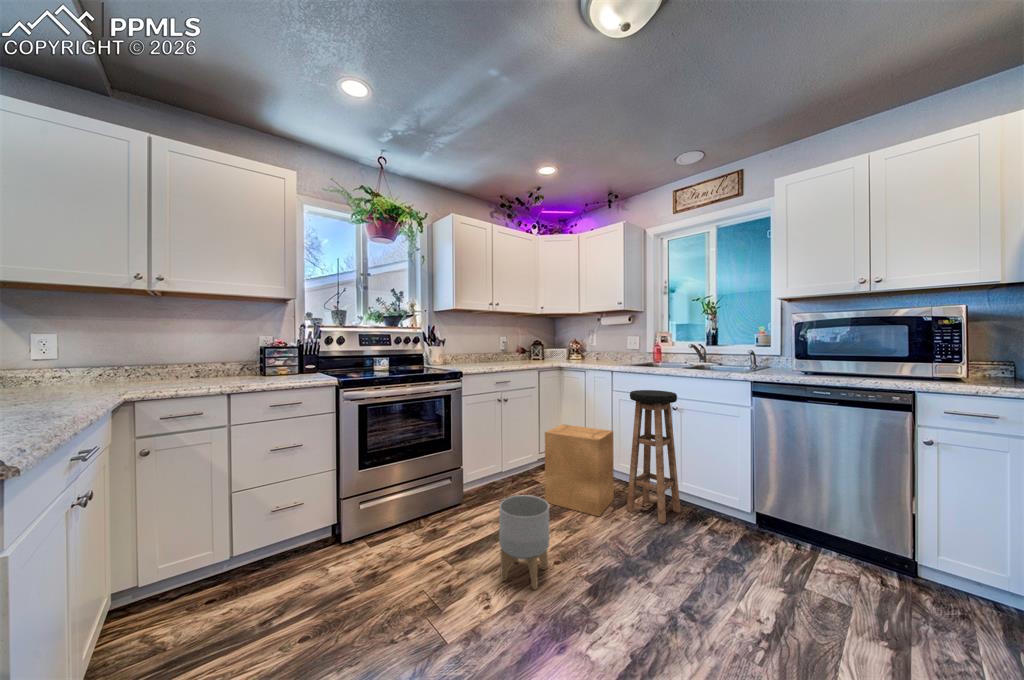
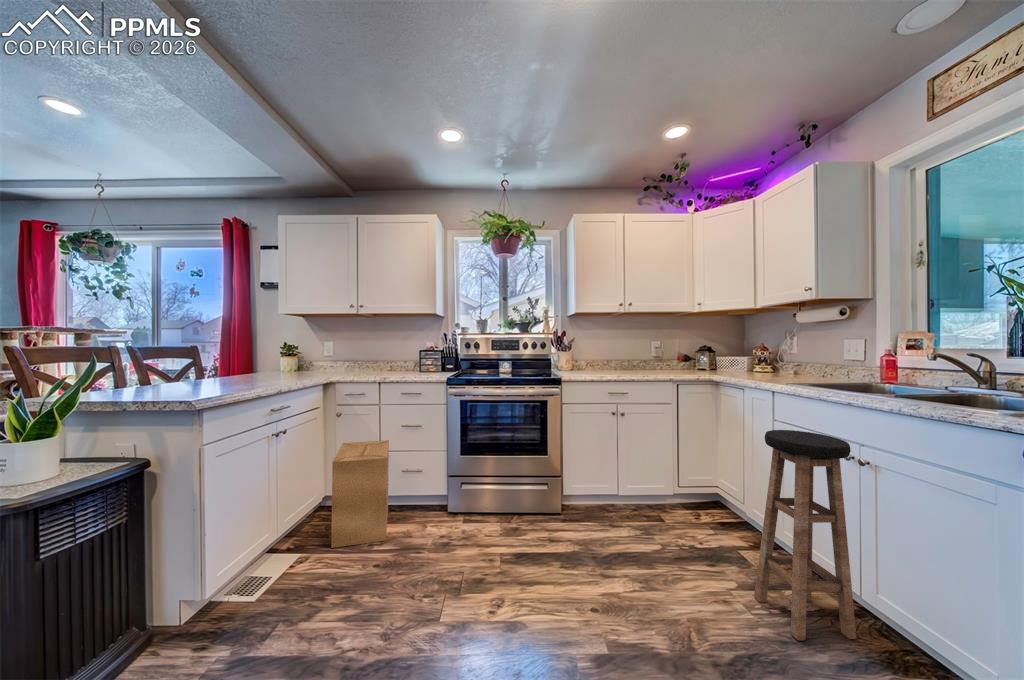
cardboard box: present [545,424,614,516] -> present [331,440,389,548]
planter: present [499,495,549,590] -> none [525,517,580,623]

